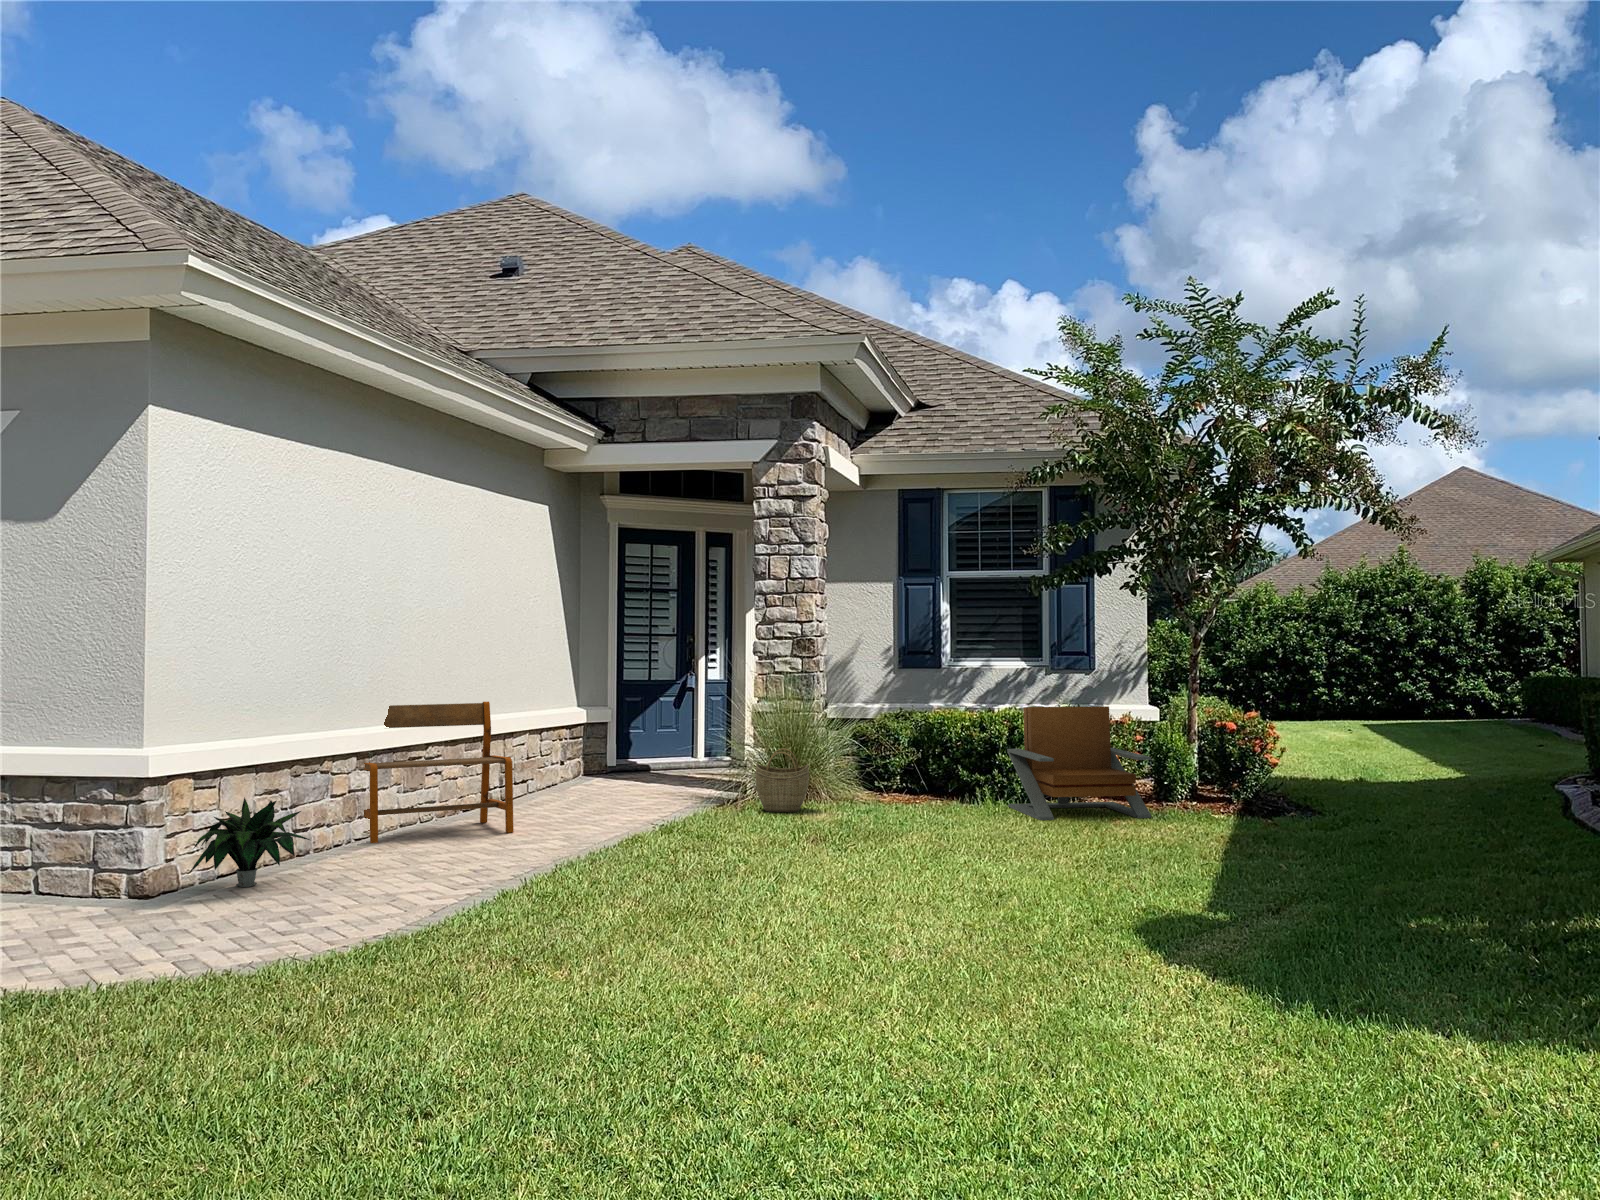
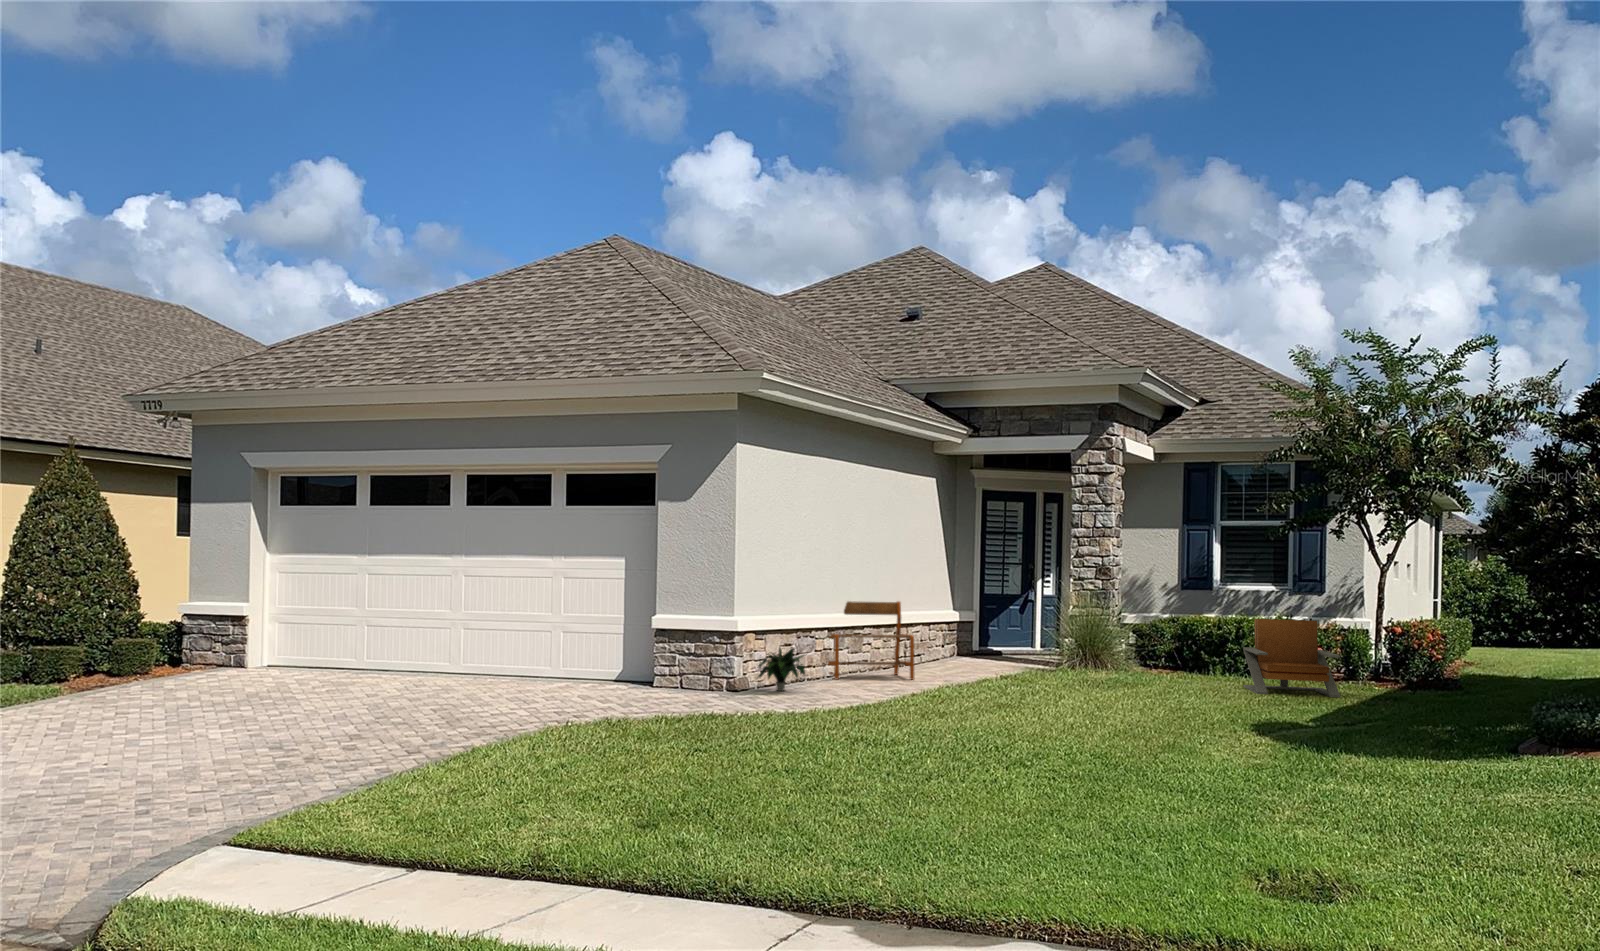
woven basket: present [755,749,809,812] -> none [1067,640,1102,681]

